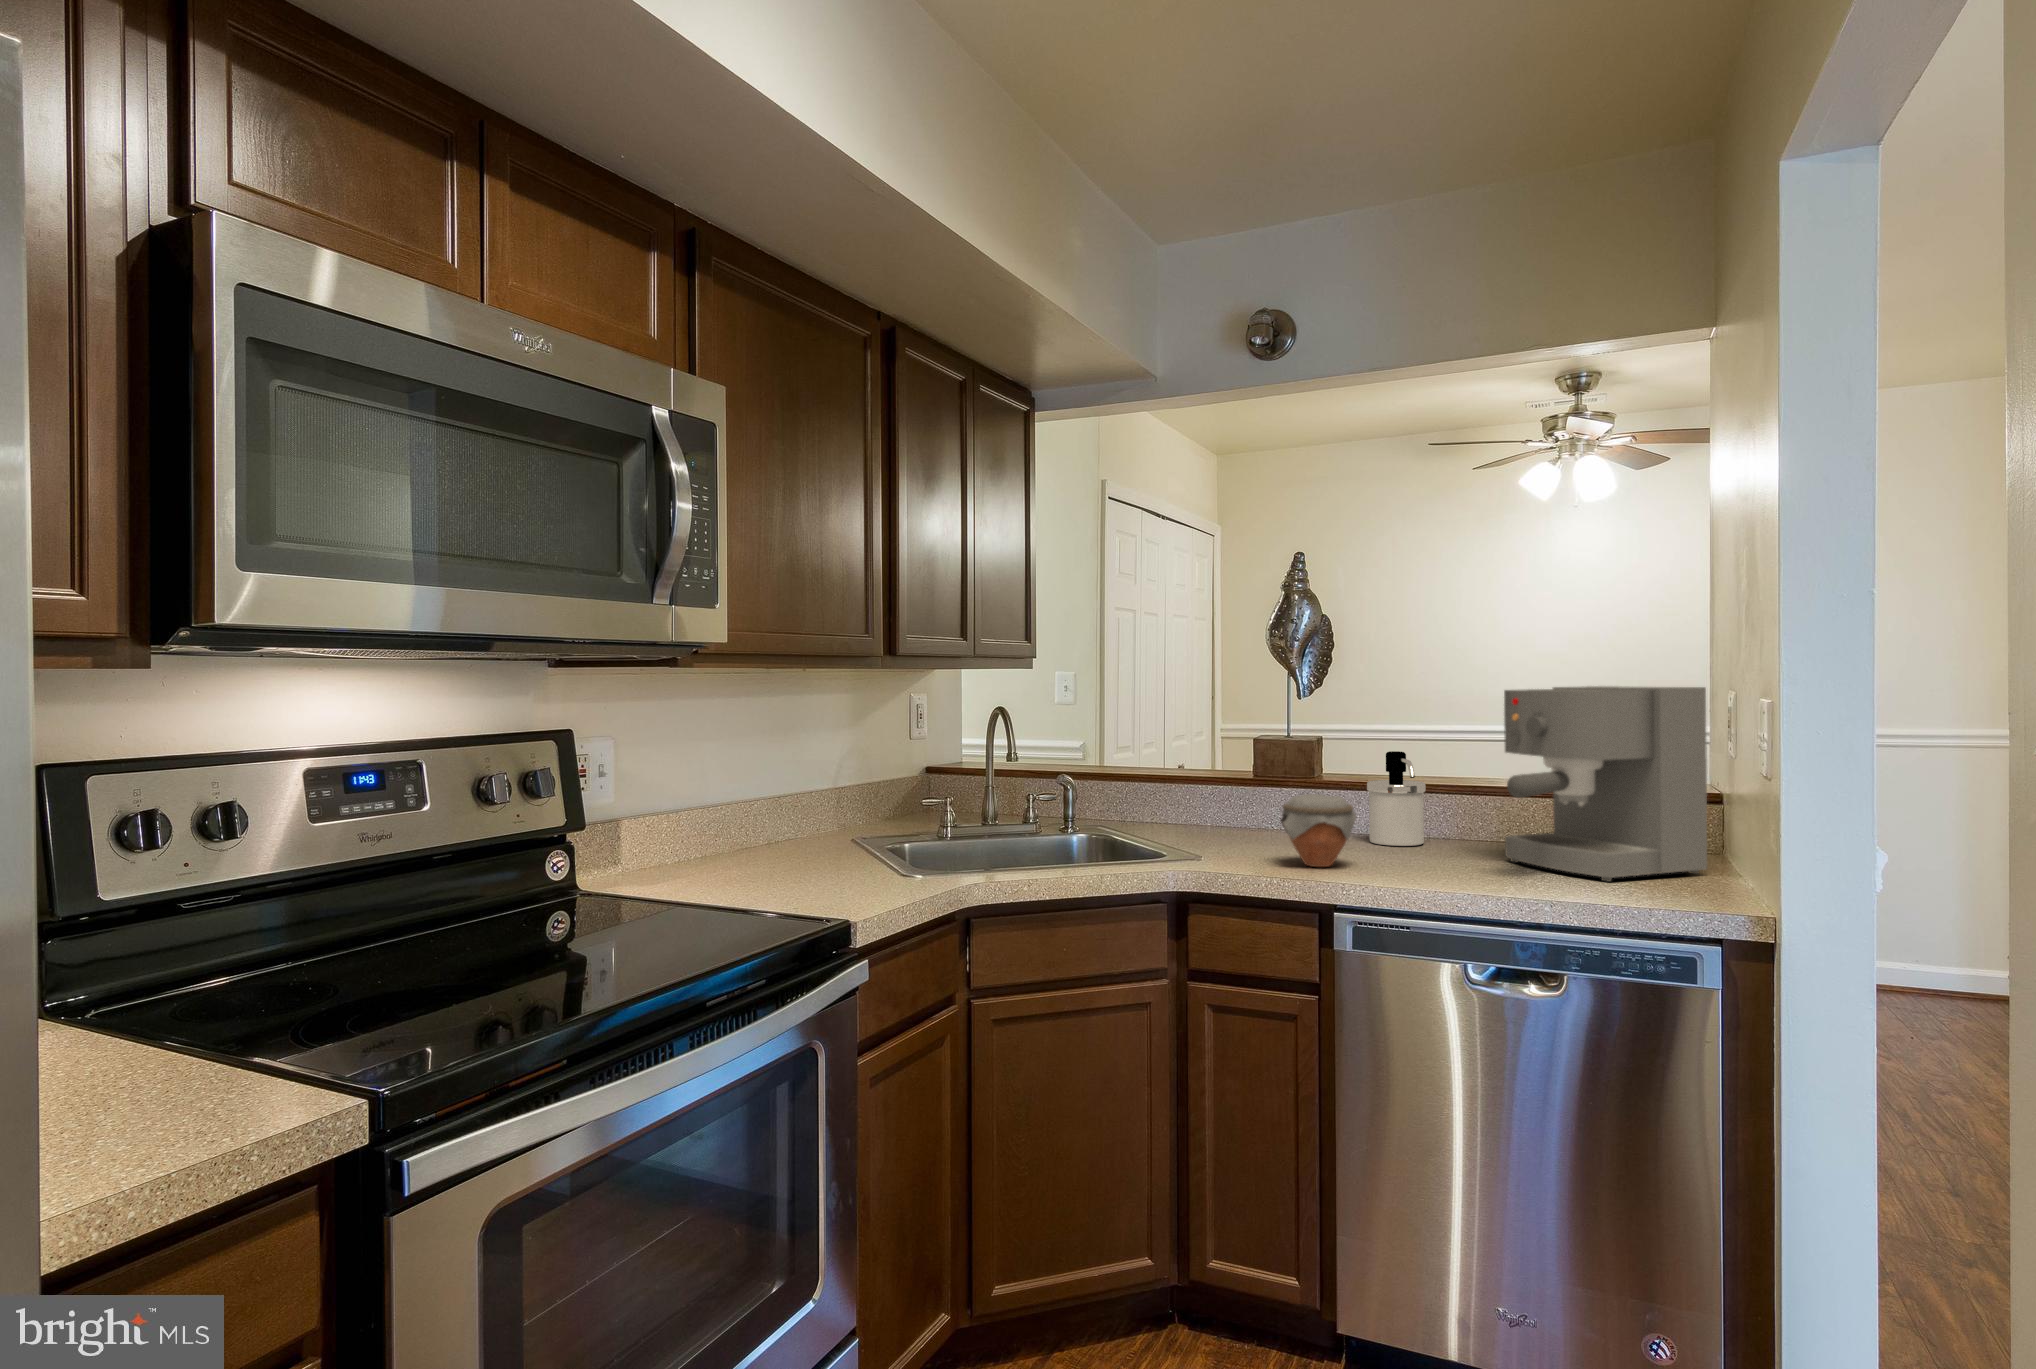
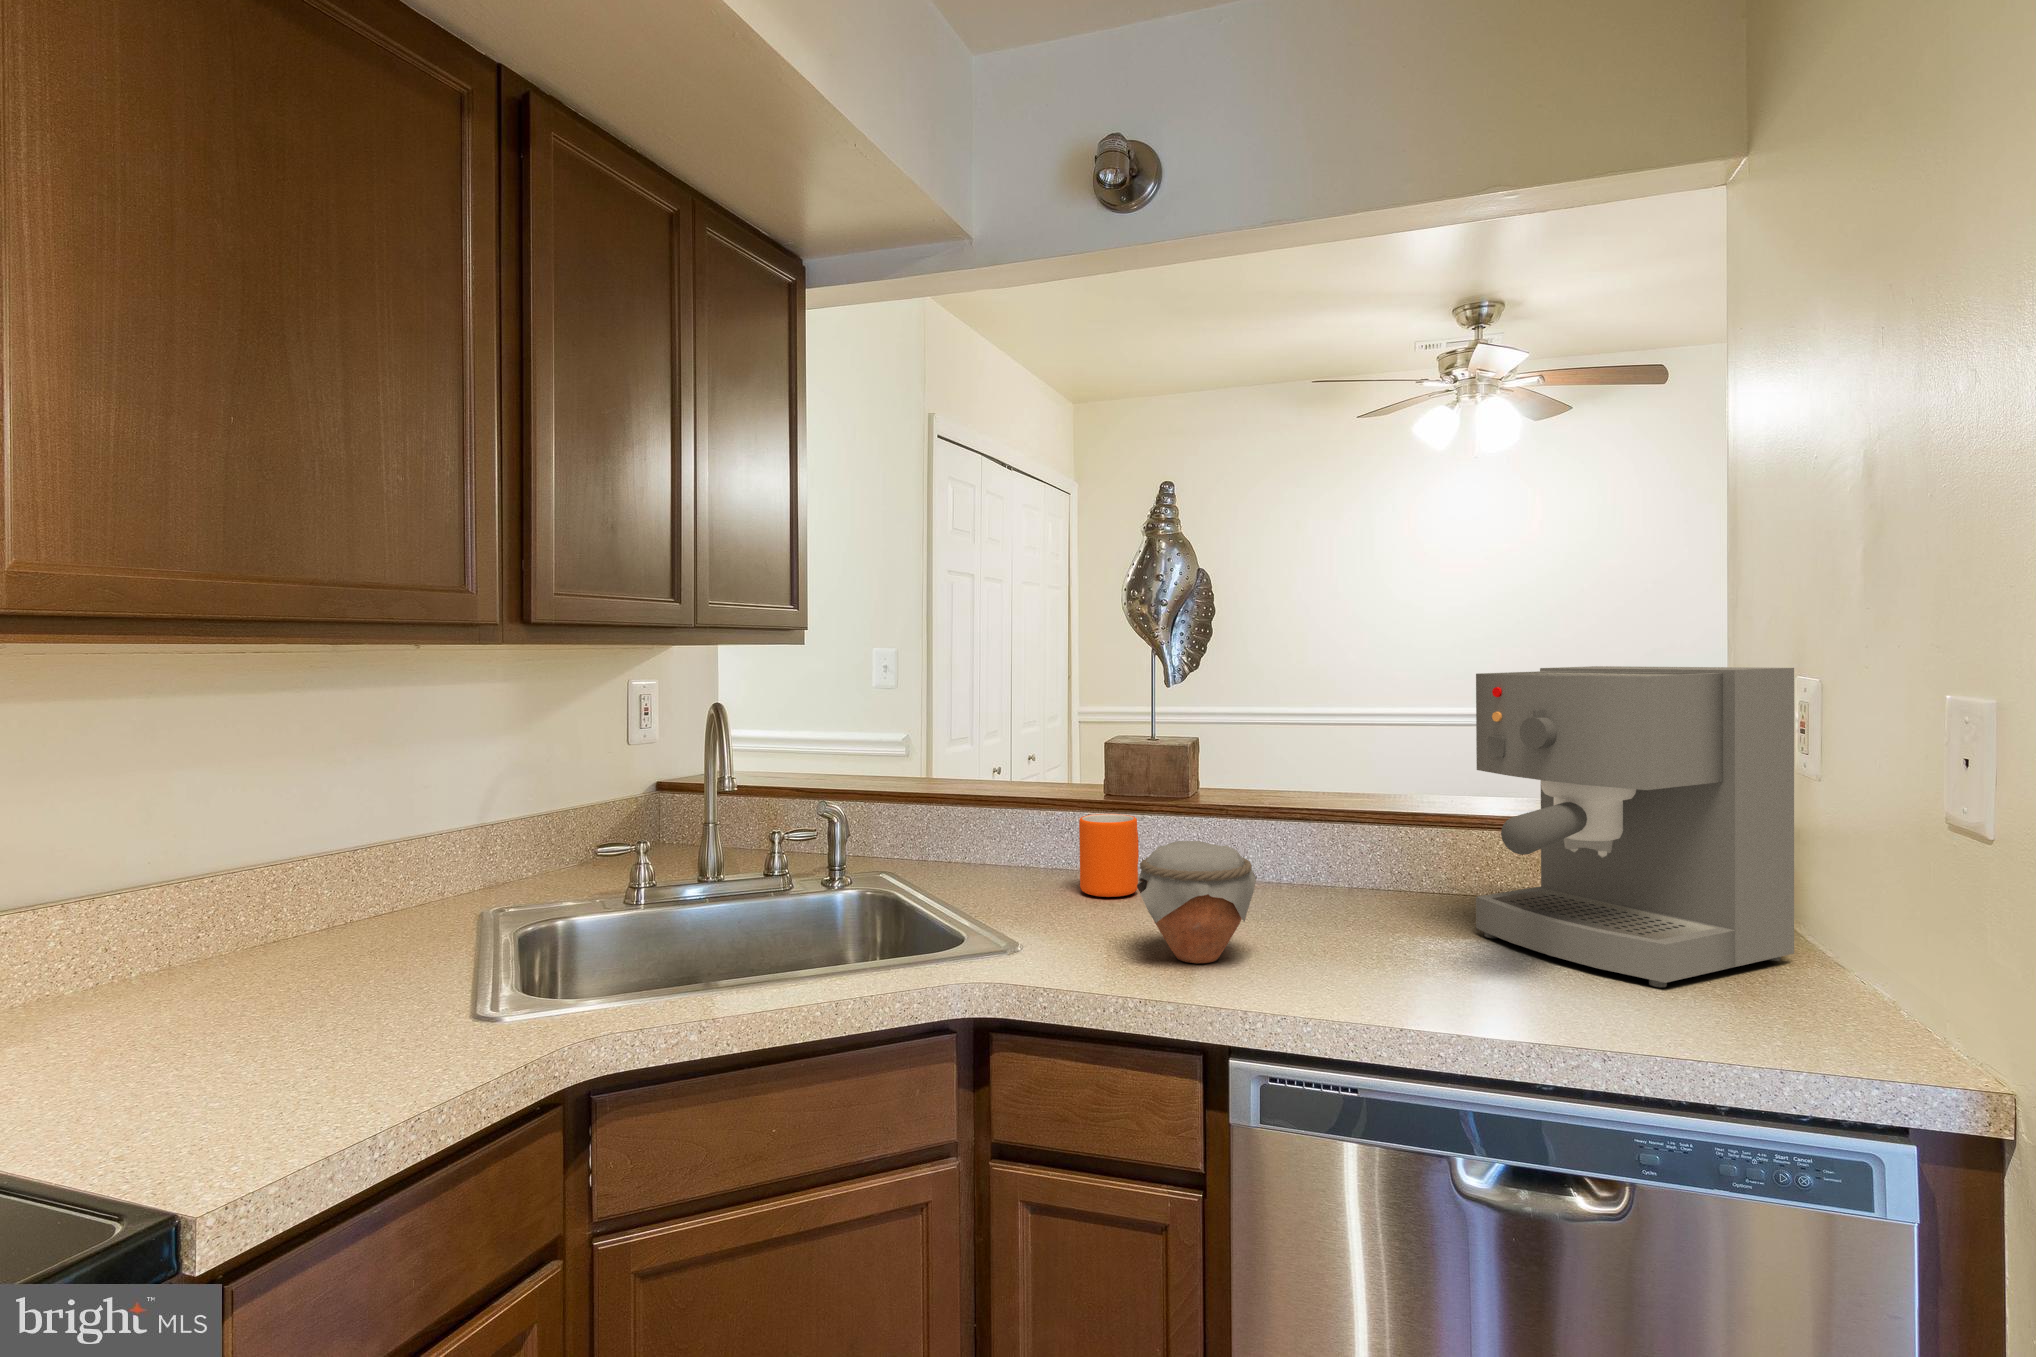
soap dispenser: present [1367,751,1426,846] -> none [1263,762,1347,902]
mug: none [1238,786,1279,841] -> present [1079,814,1139,897]

